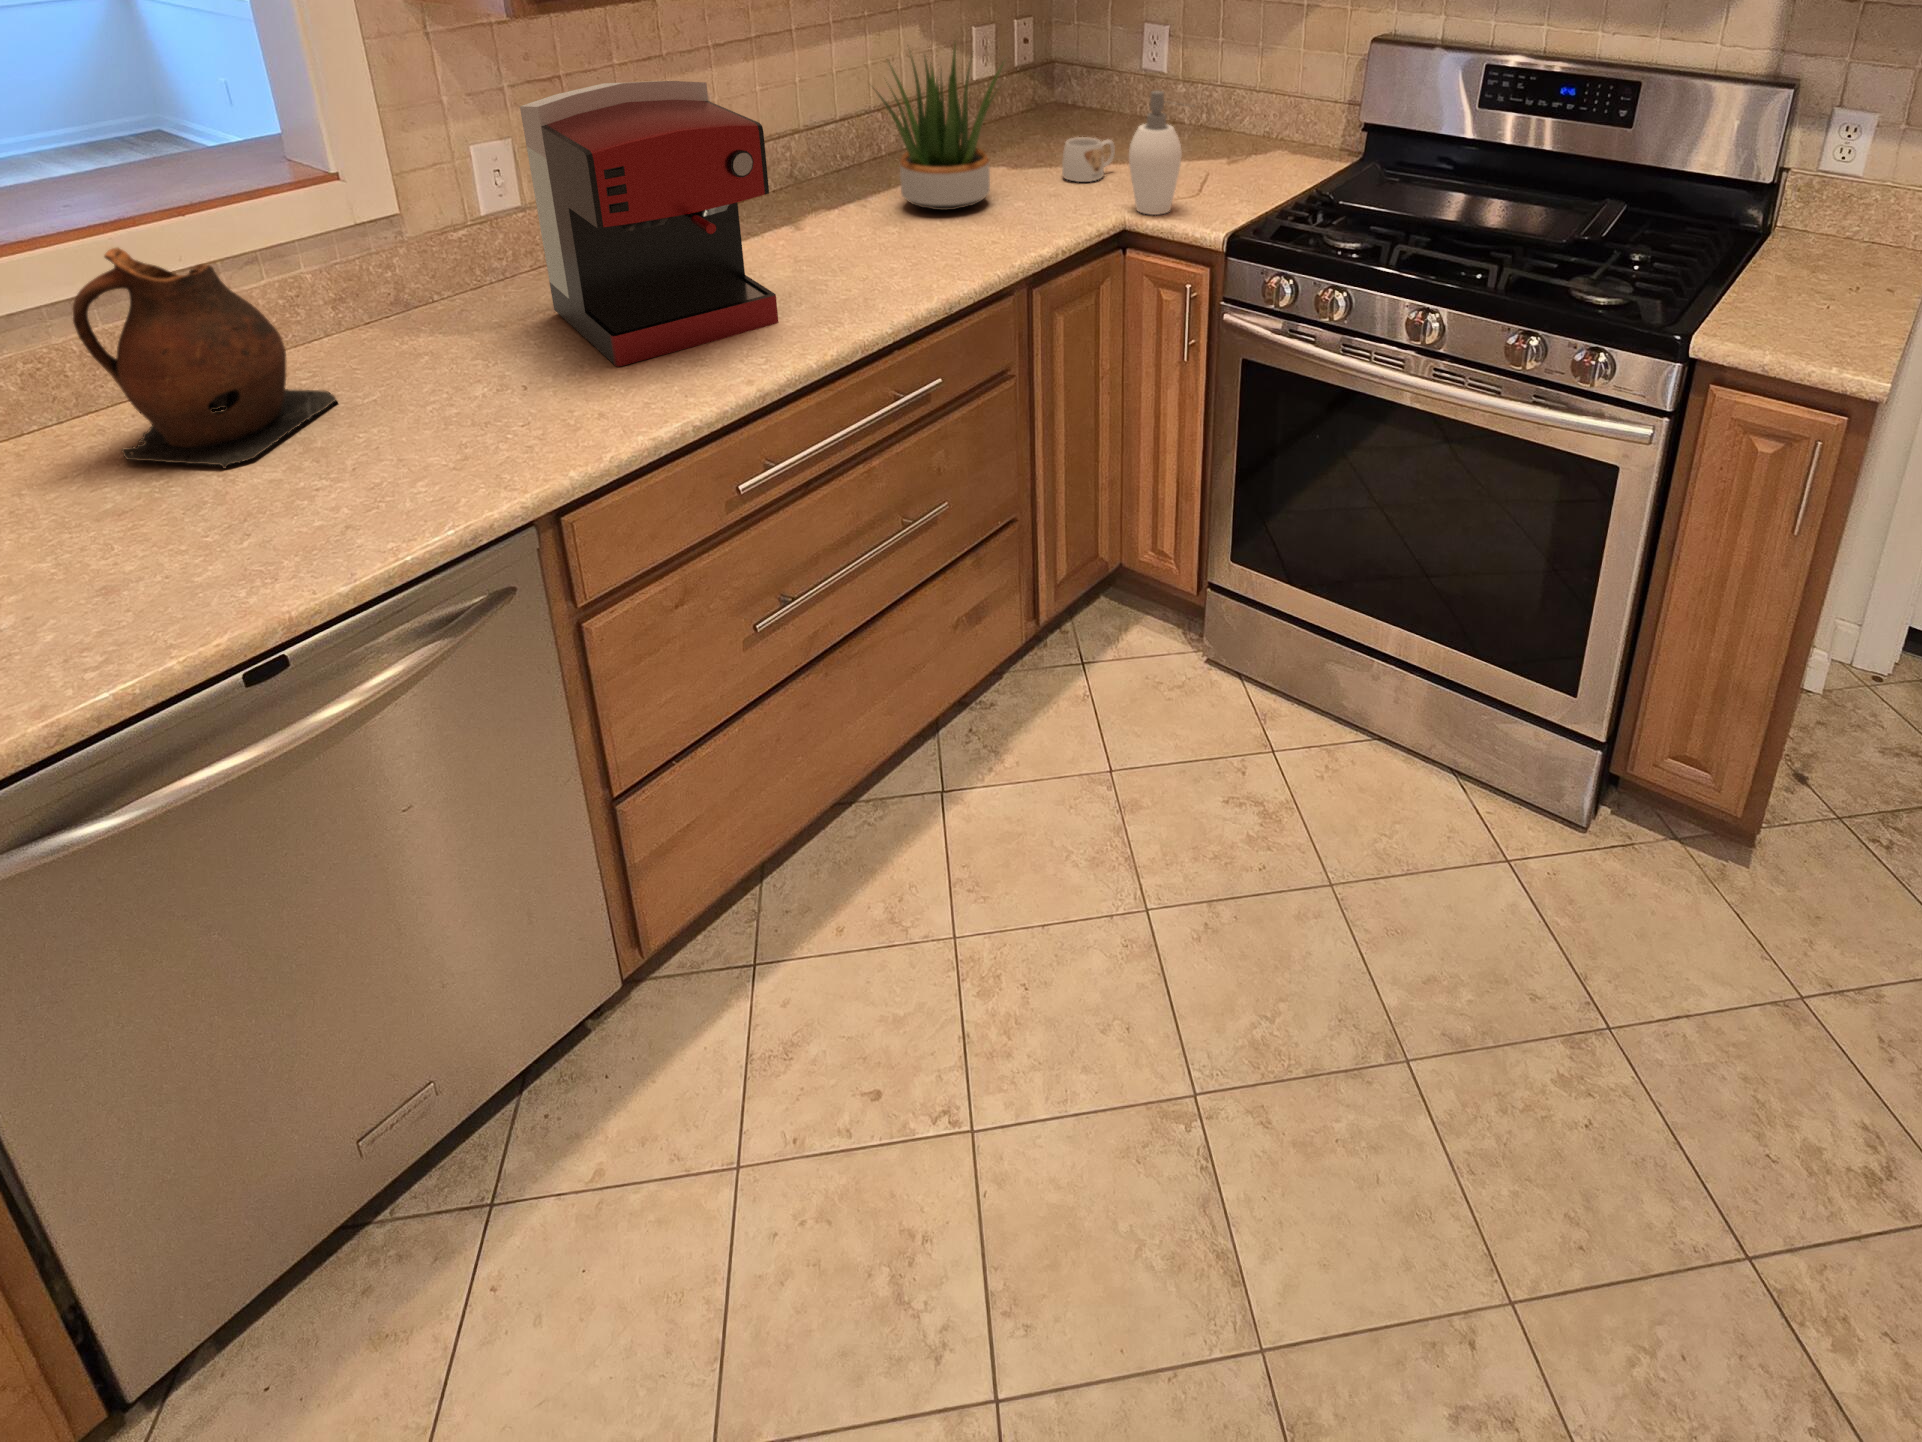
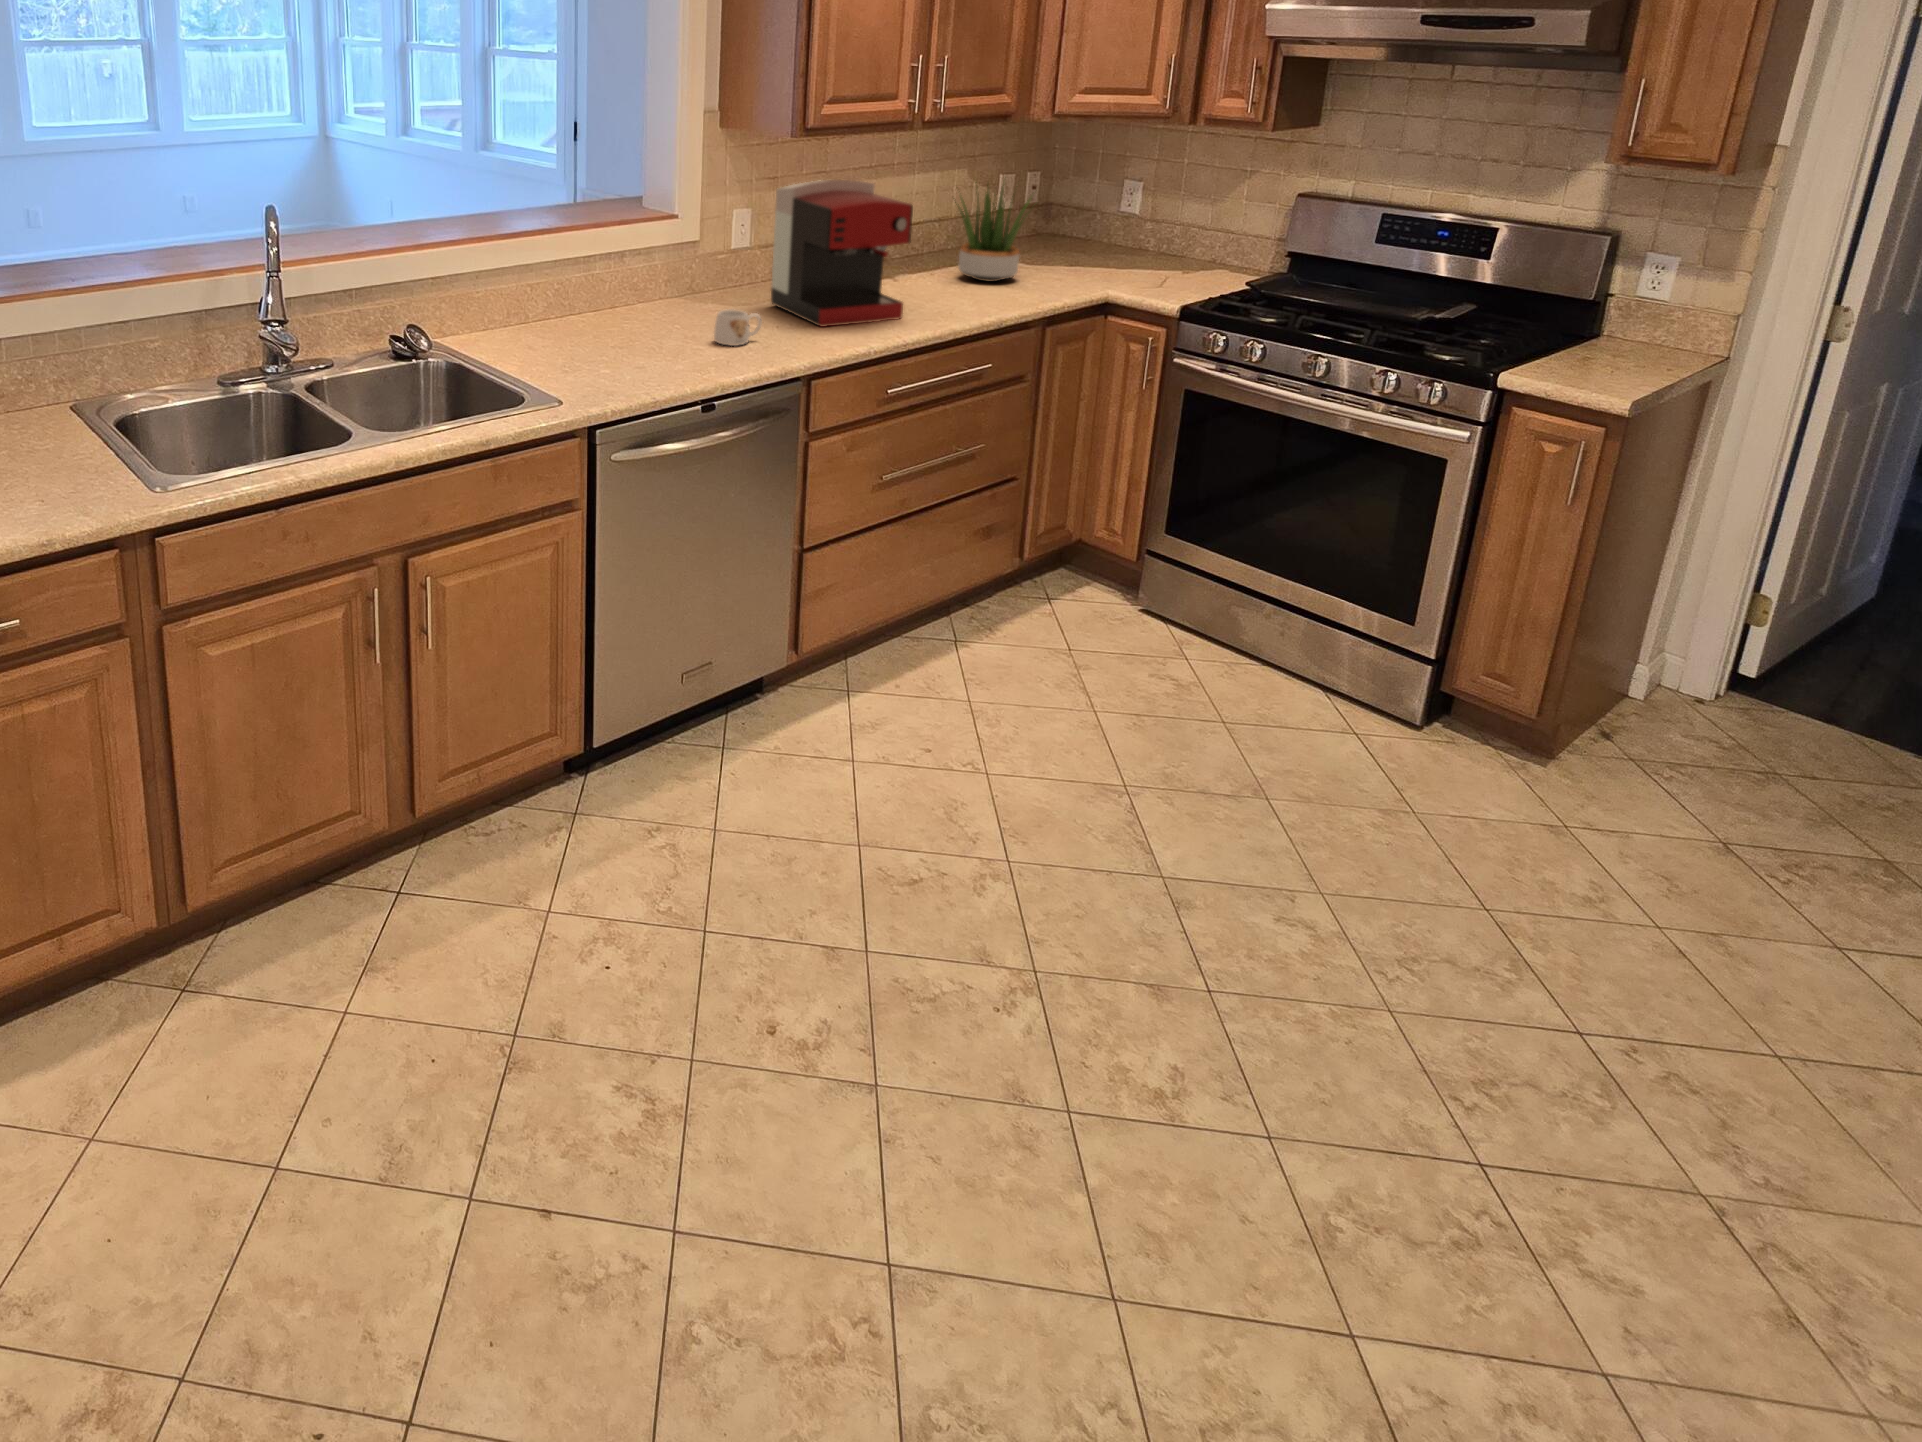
soap dispenser: present [1129,91,1182,215] -> none [1116,213,1167,293]
mug: present [1062,137,1115,182] -> present [714,309,762,346]
ceramic pitcher: present [73,248,336,469] -> none [592,234,682,343]

